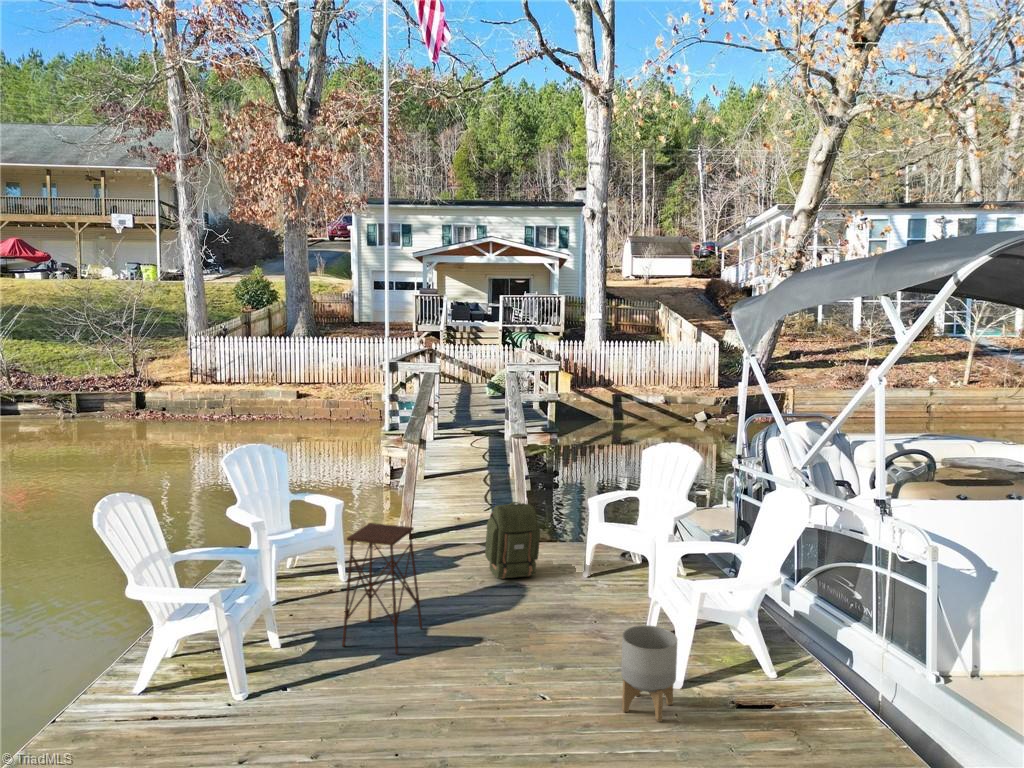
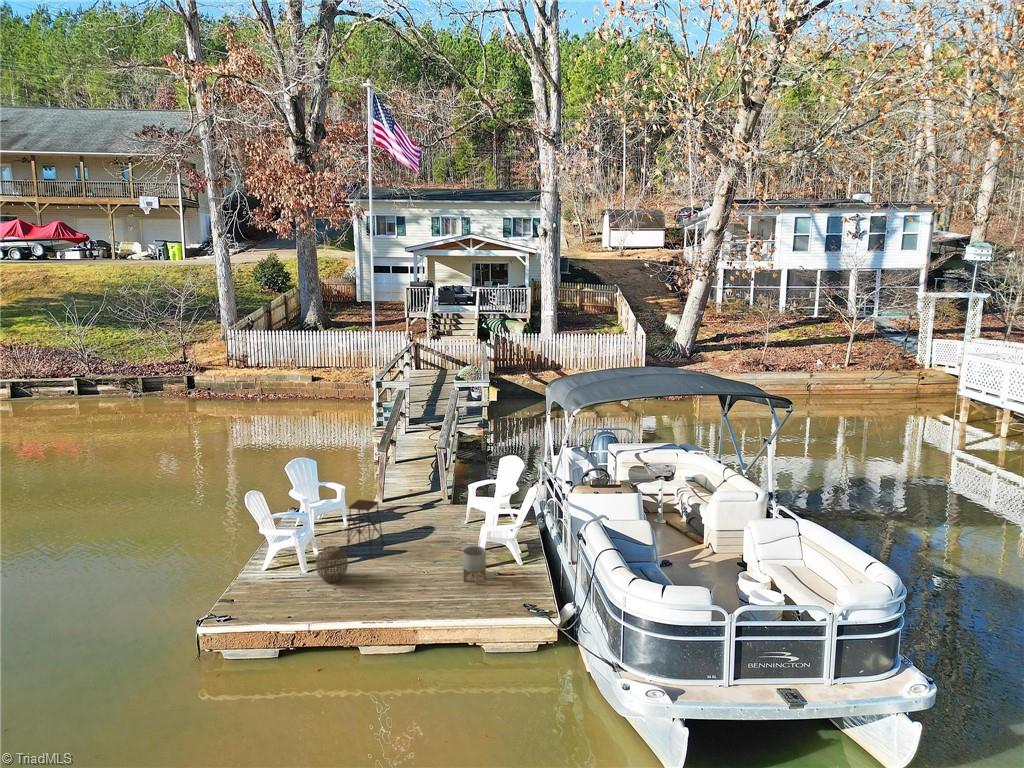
backpack: present [485,502,541,579] -> none [420,486,448,525]
woven basket: none [269,627,345,718] -> present [316,546,348,582]

